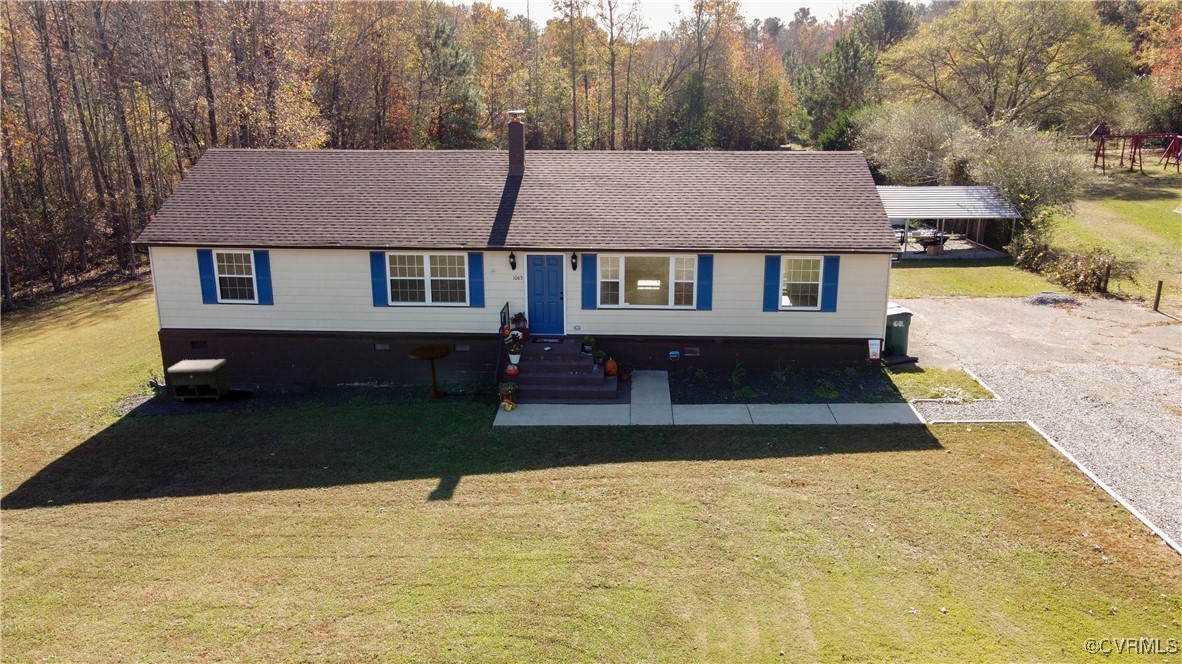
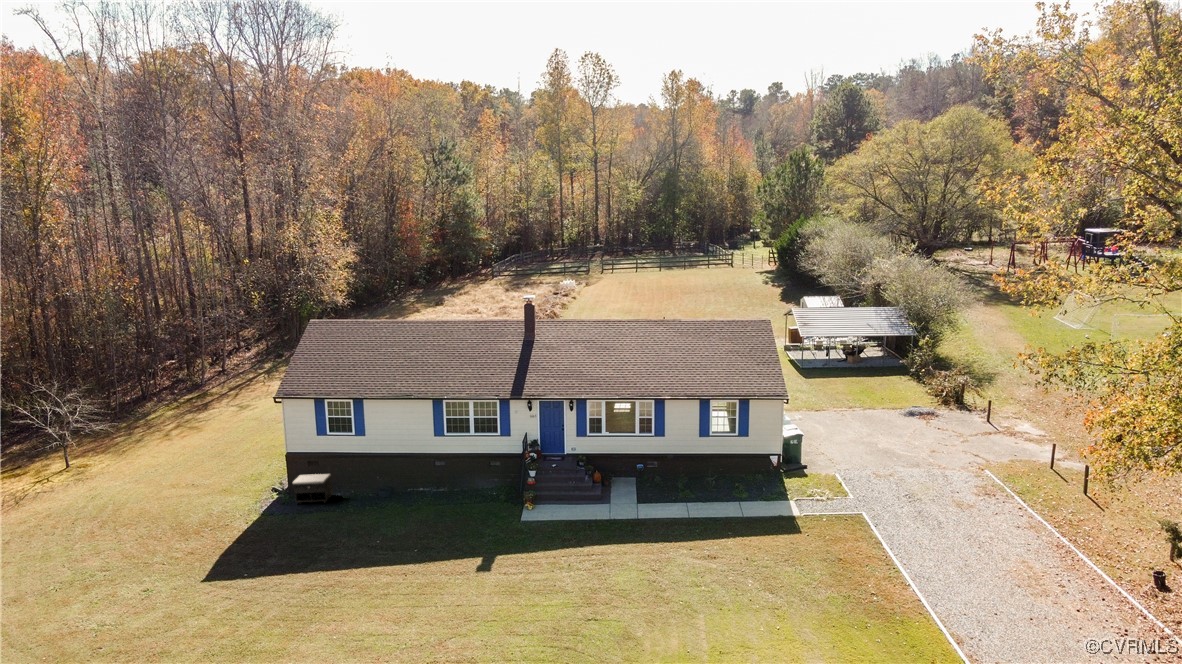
pedestal table: present [409,345,453,398] -> none [460,462,490,500]

